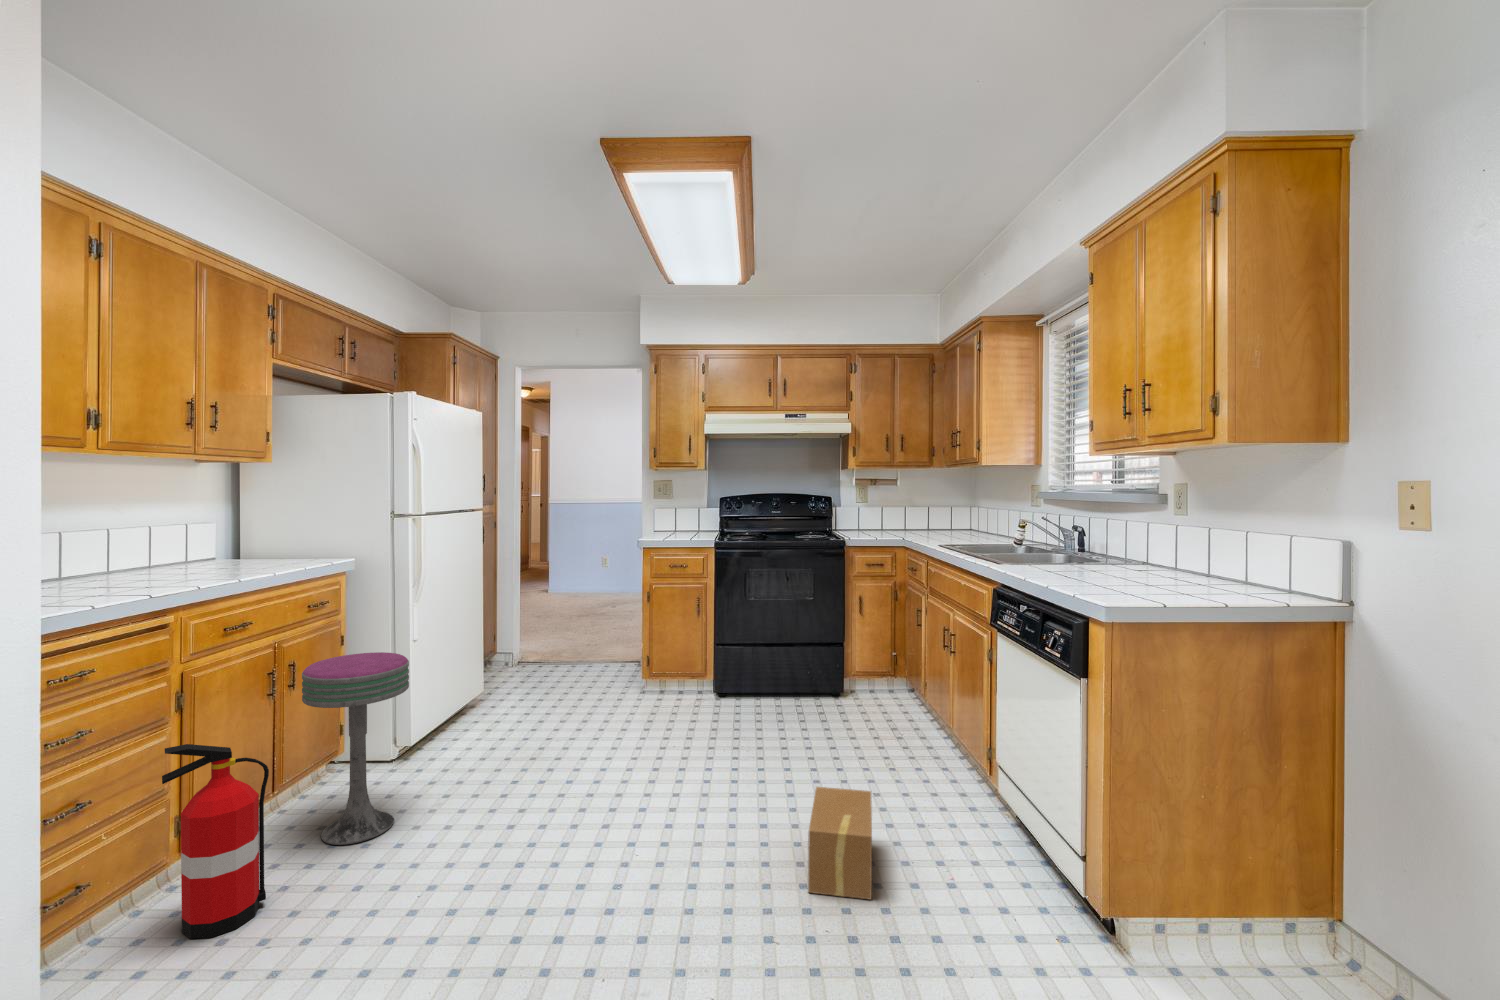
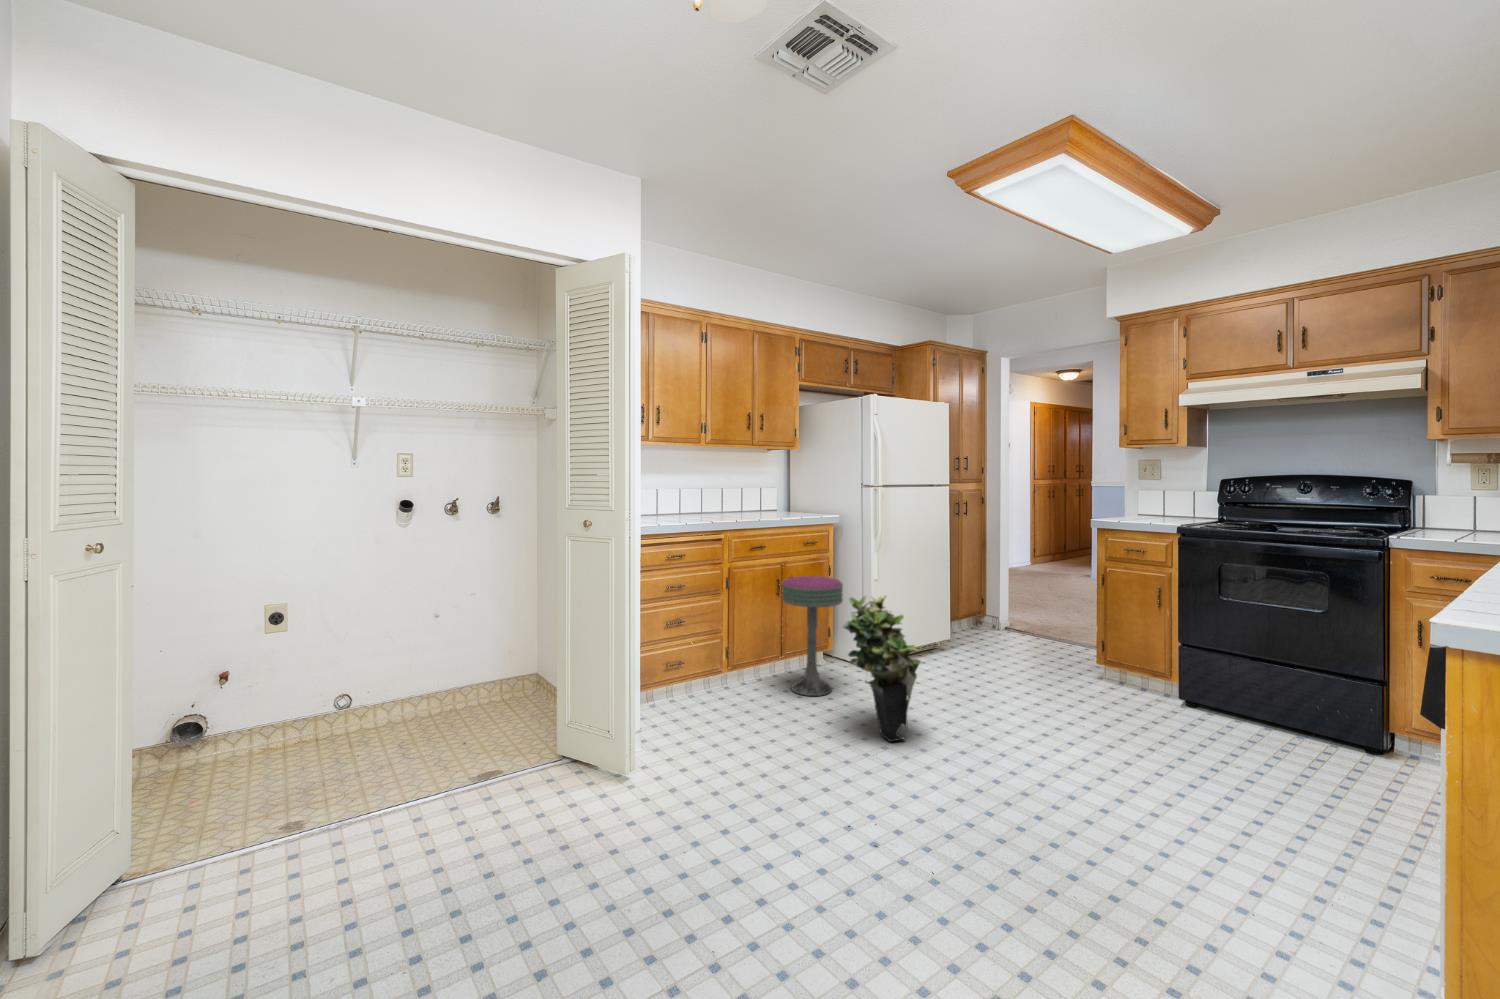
potted plant: none [450,660,566,855] -> present [843,596,921,742]
fire extinguisher: present [162,744,269,939] -> none [704,604,750,711]
cardboard box: present [808,787,872,900] -> none [1072,780,1196,899]

